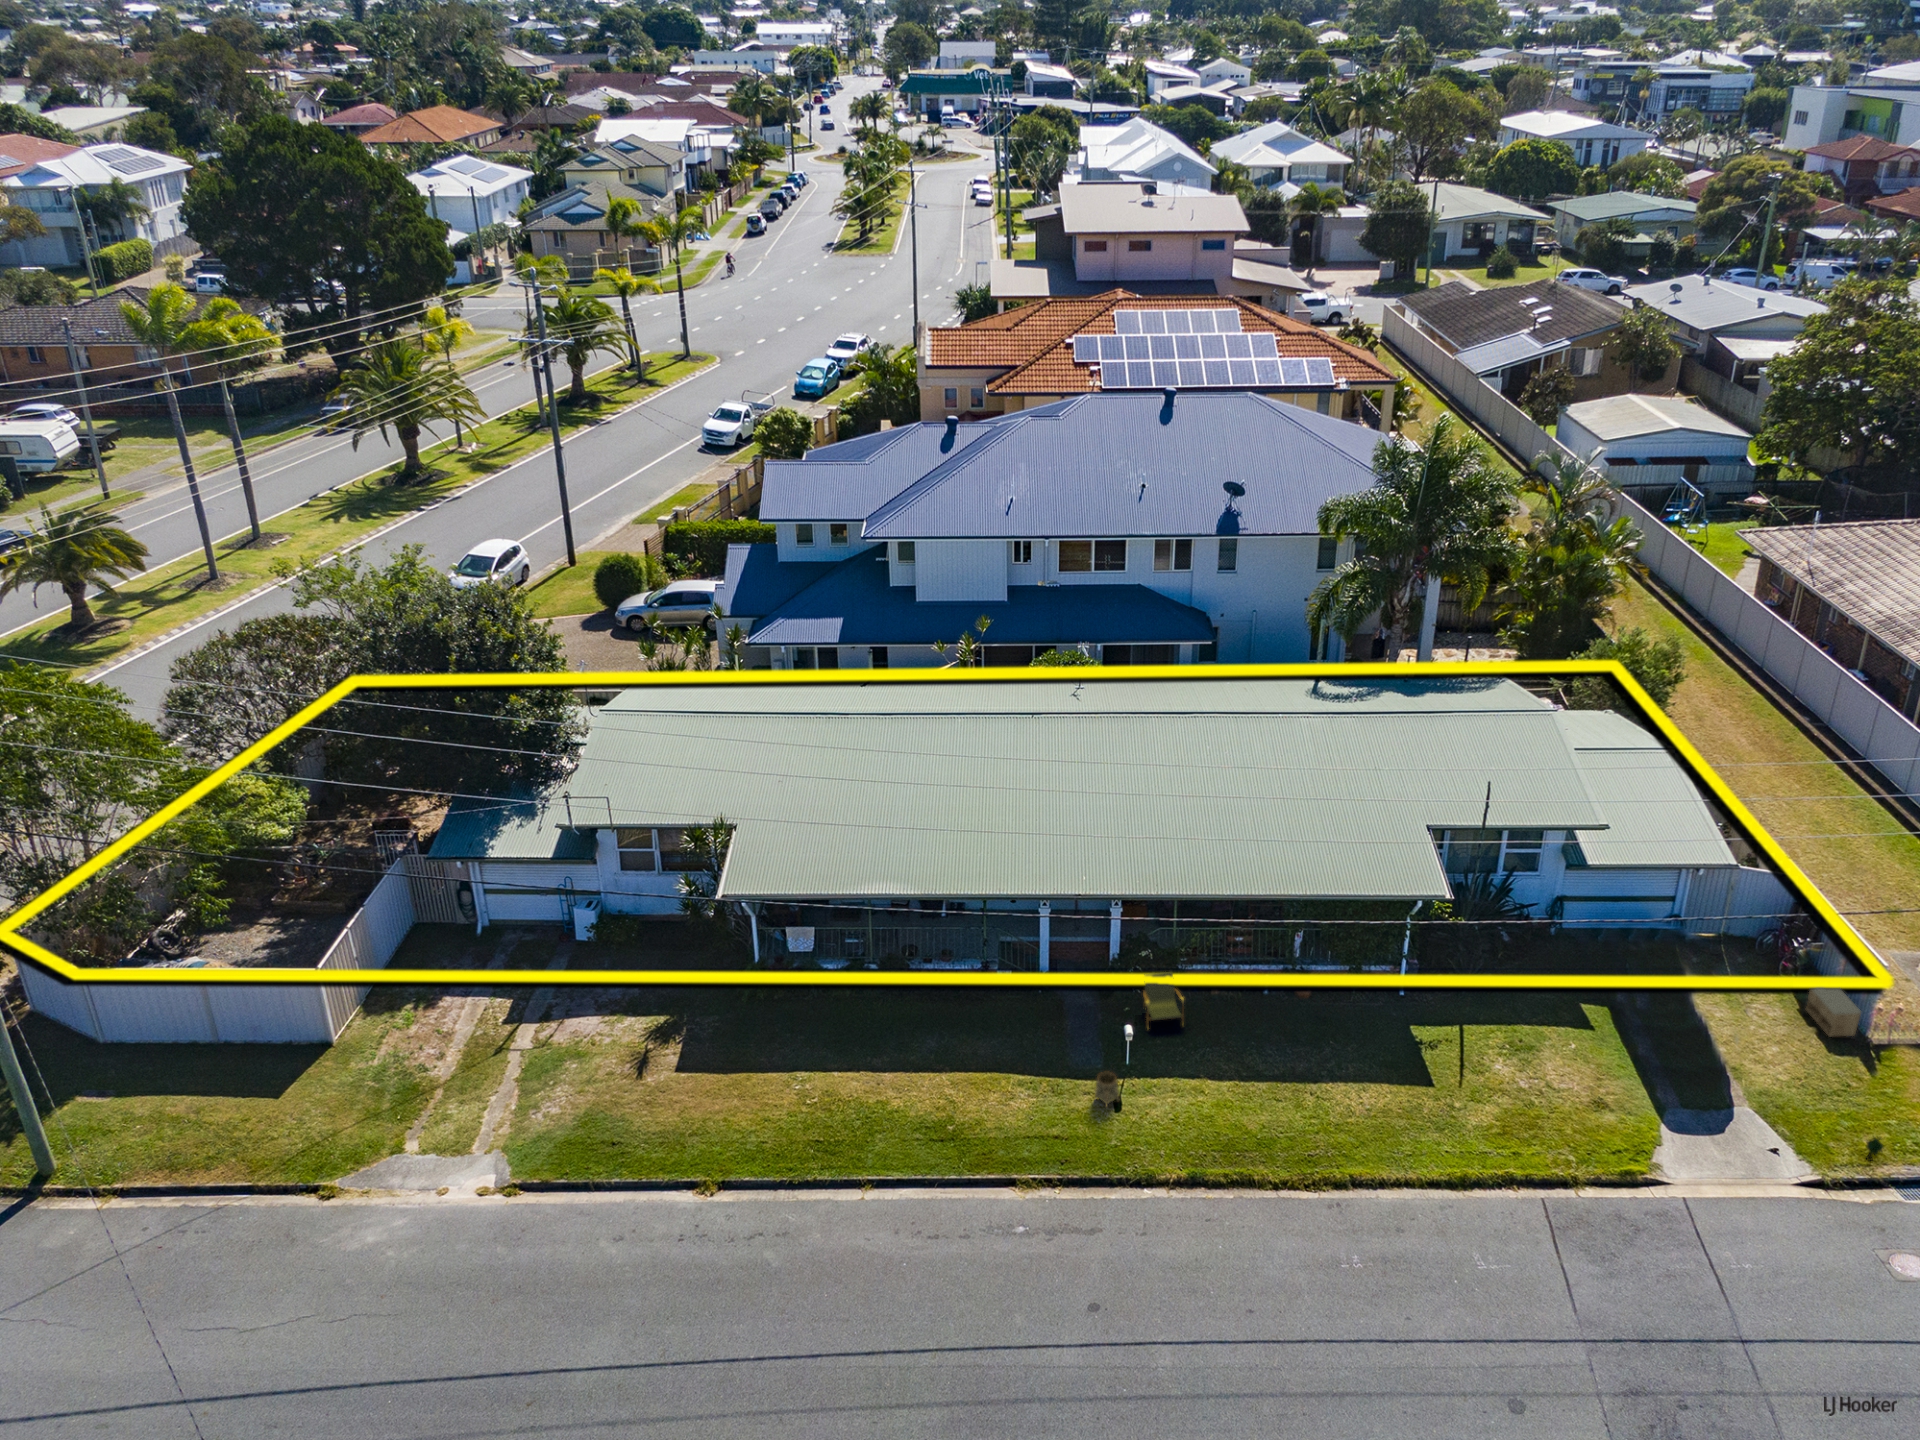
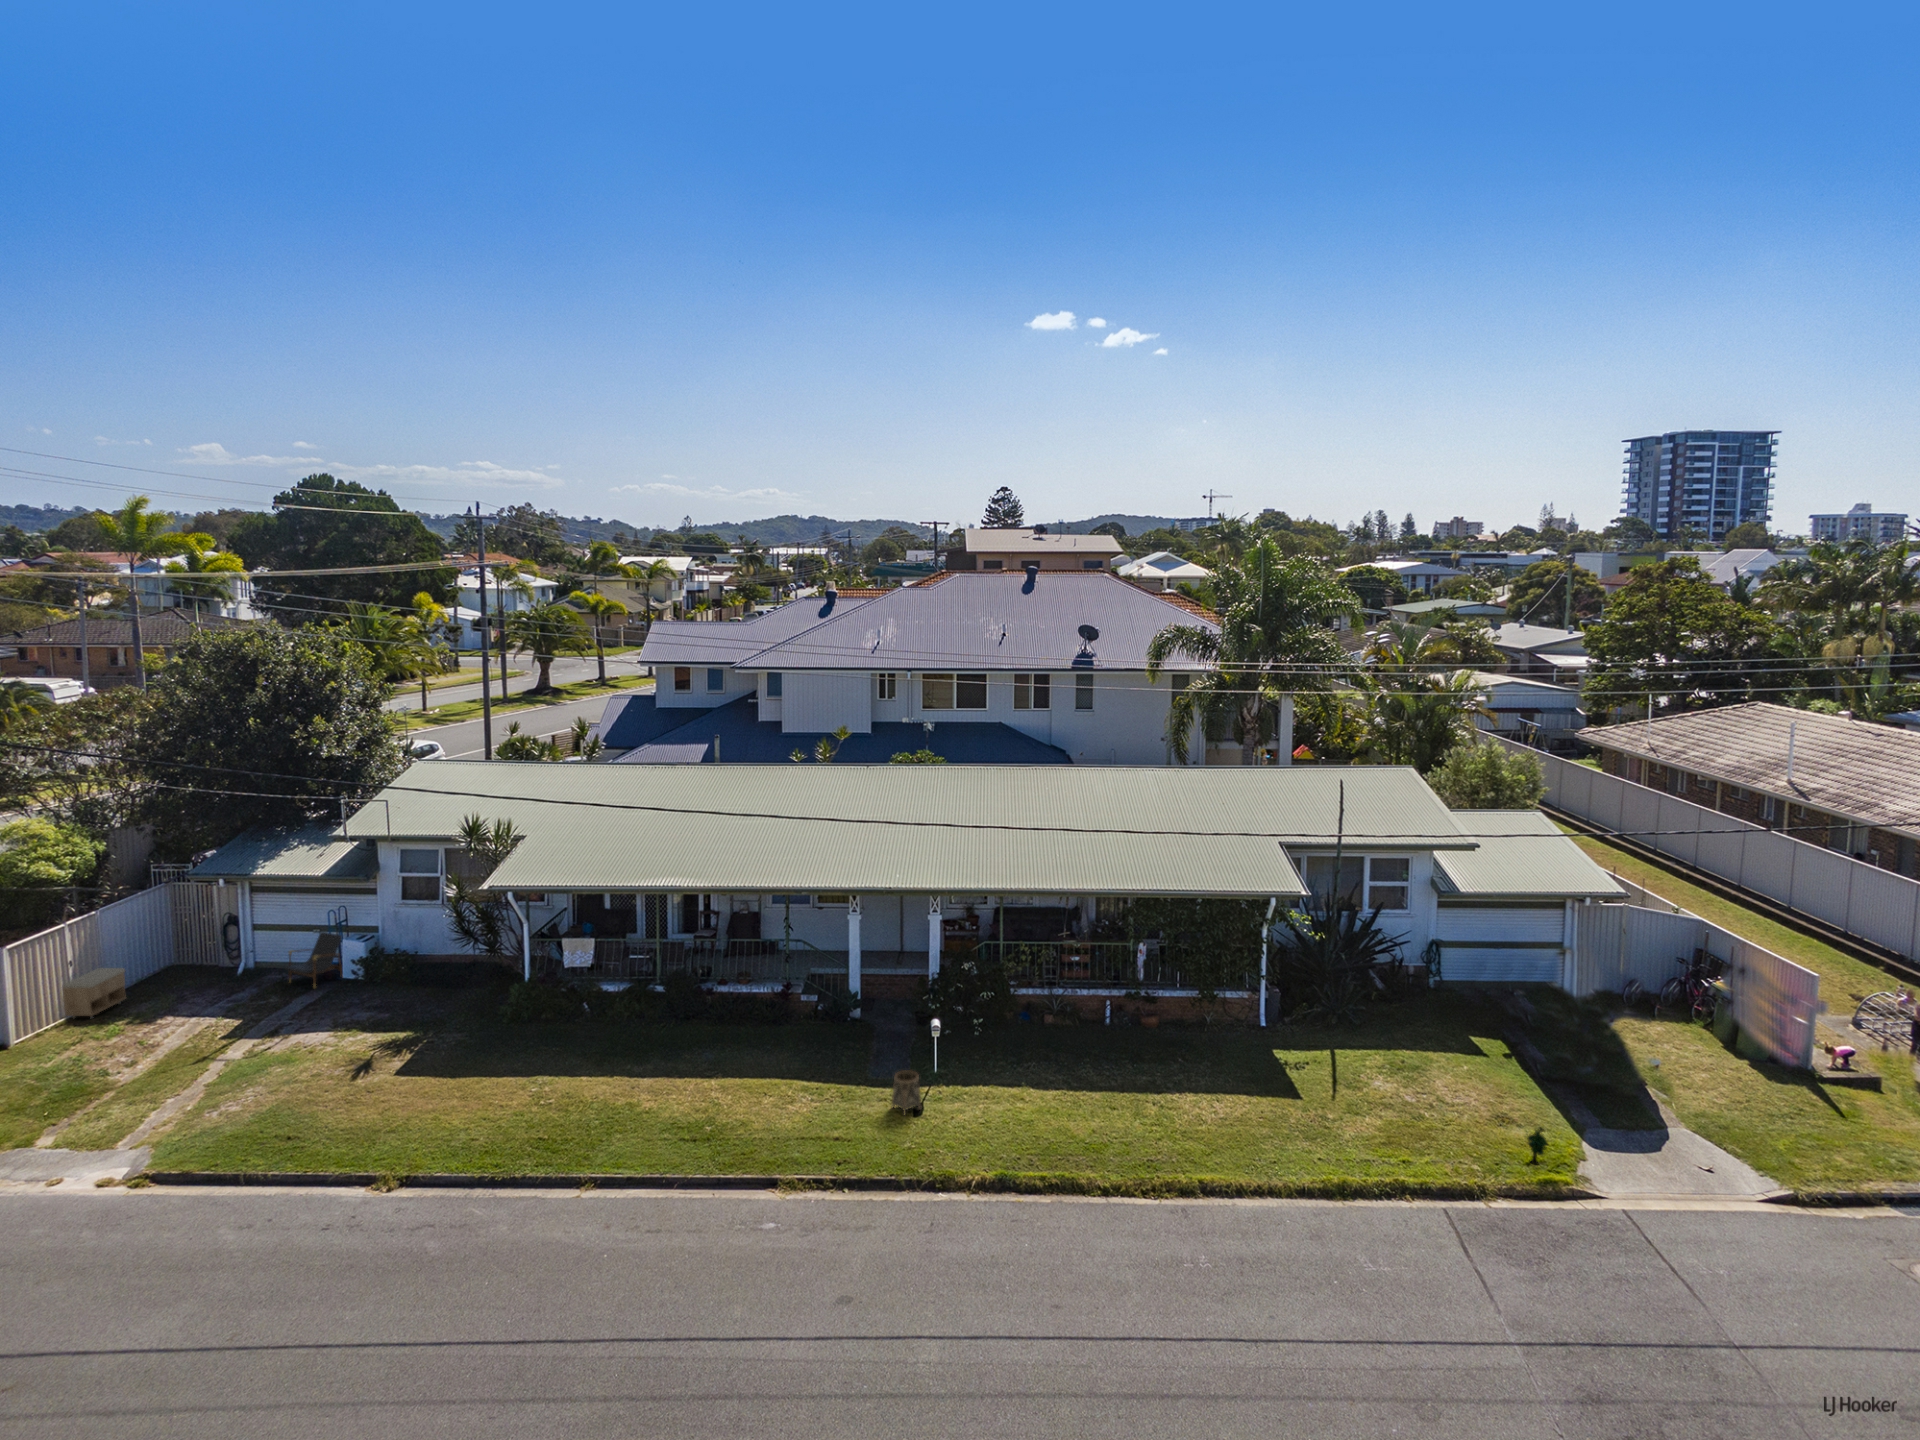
lounge chair: present [1143,972,1184,1027] -> present [285,932,342,987]
storage bench: present [1806,988,1861,1037] -> present [62,968,126,1018]
decorative plant: present [1866,1137,1884,1161] -> present [1527,1128,1548,1164]

